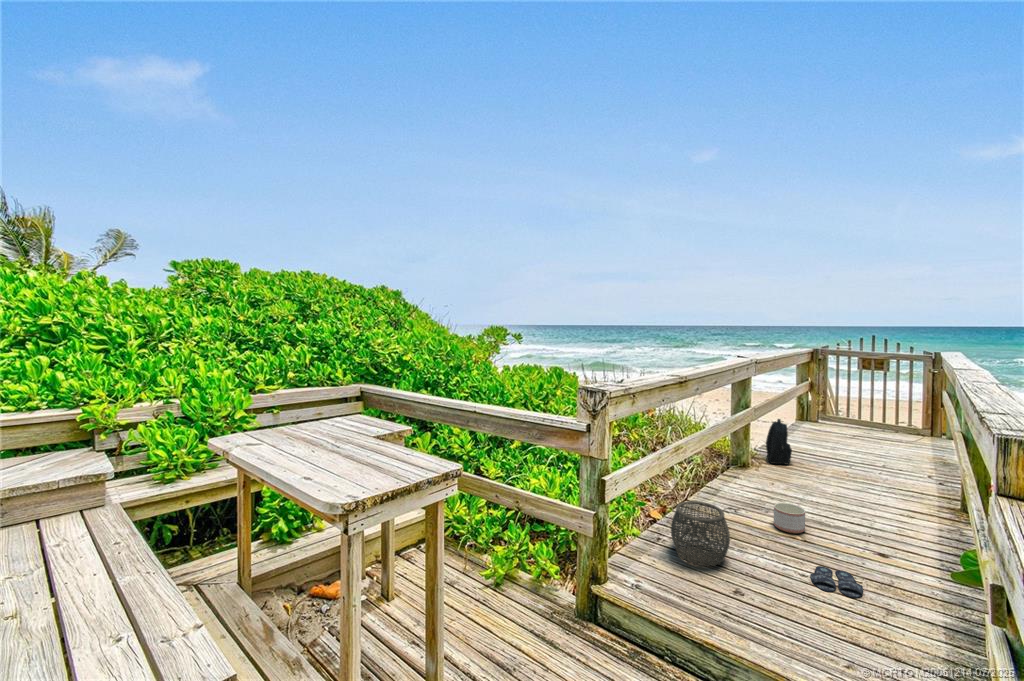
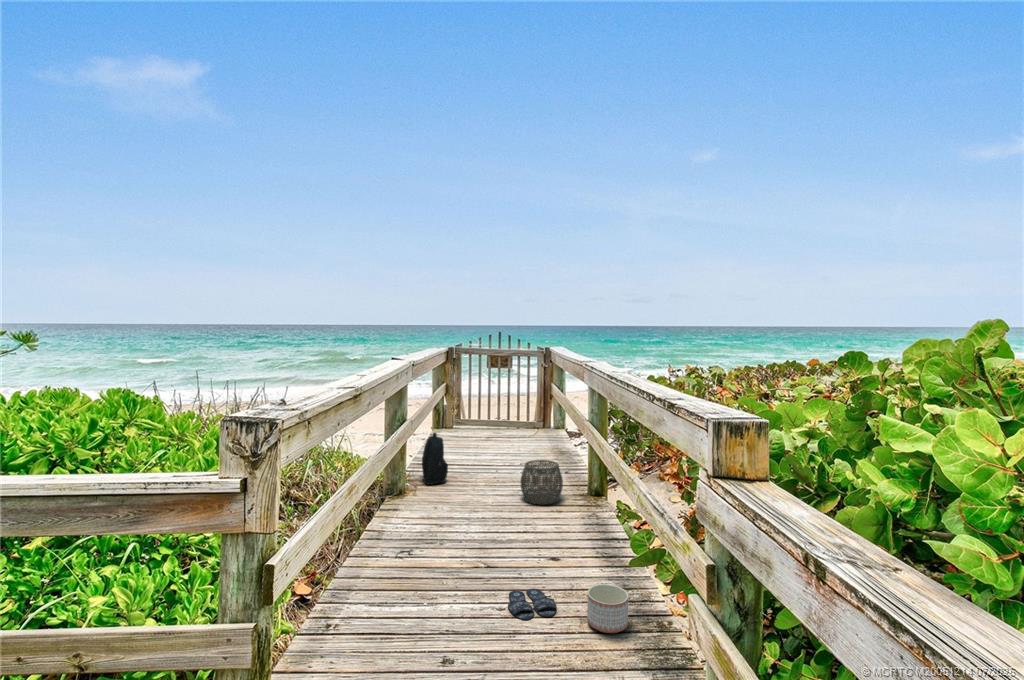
woven basket: present [671,501,730,566] -> present [521,460,563,505]
planter: present [774,503,805,533] -> present [587,584,628,633]

